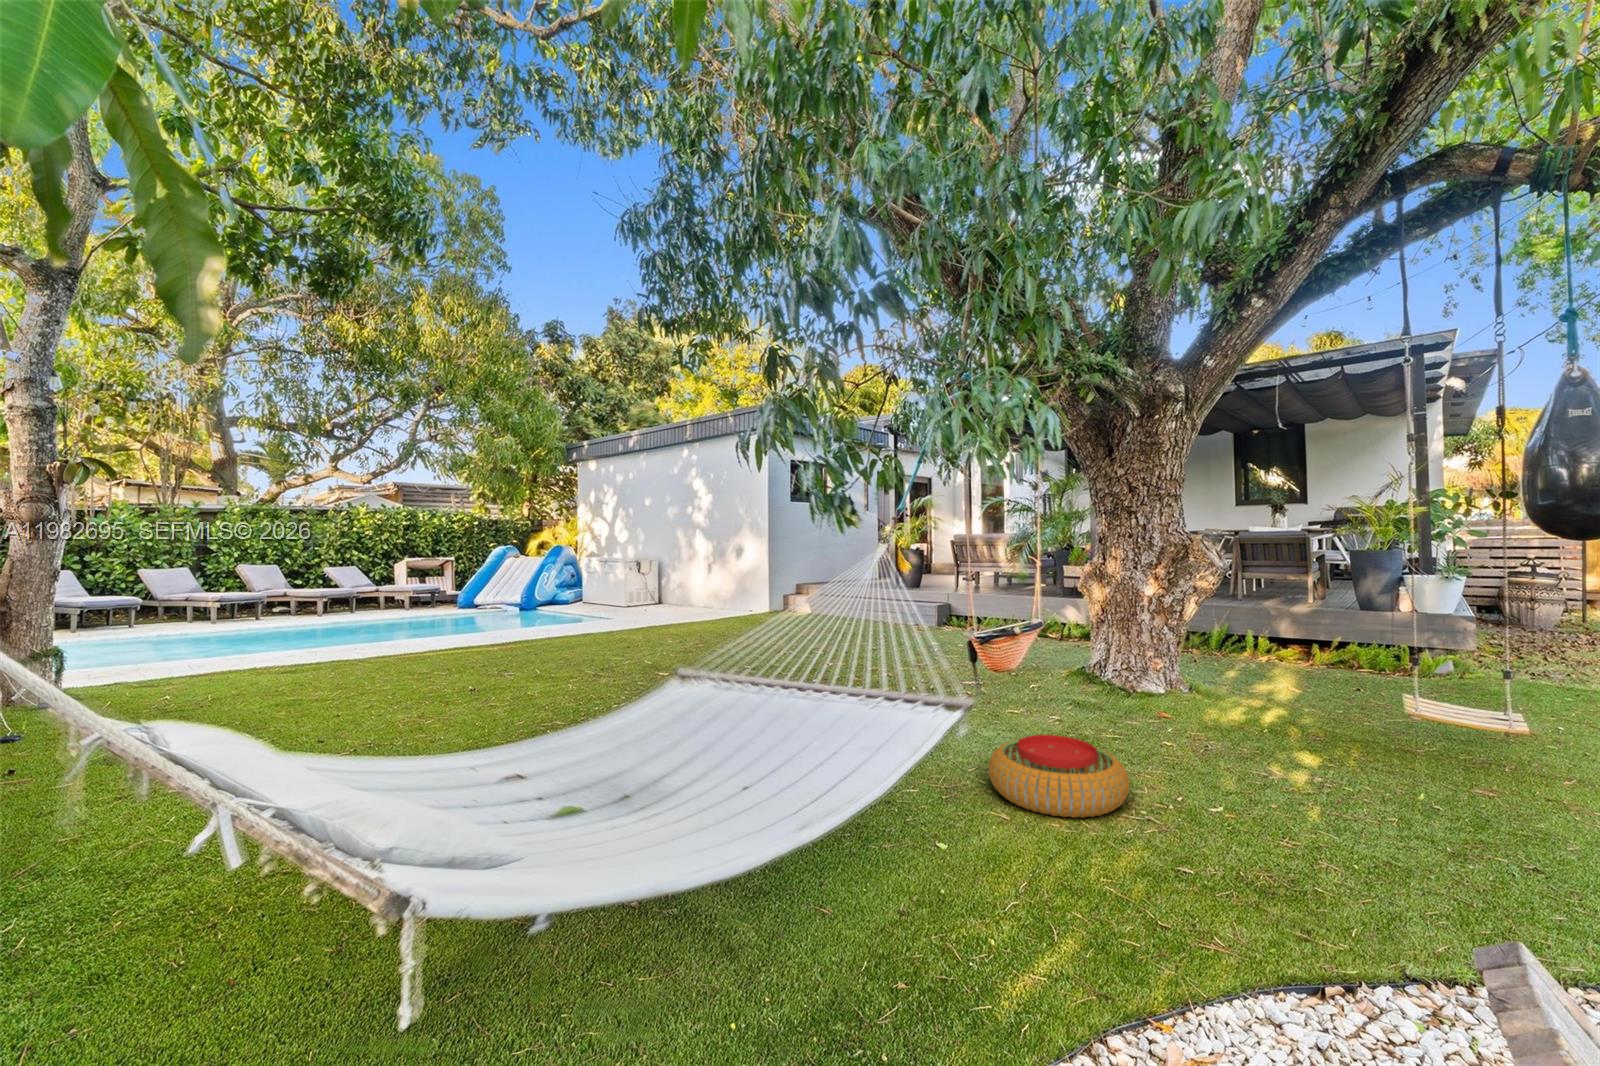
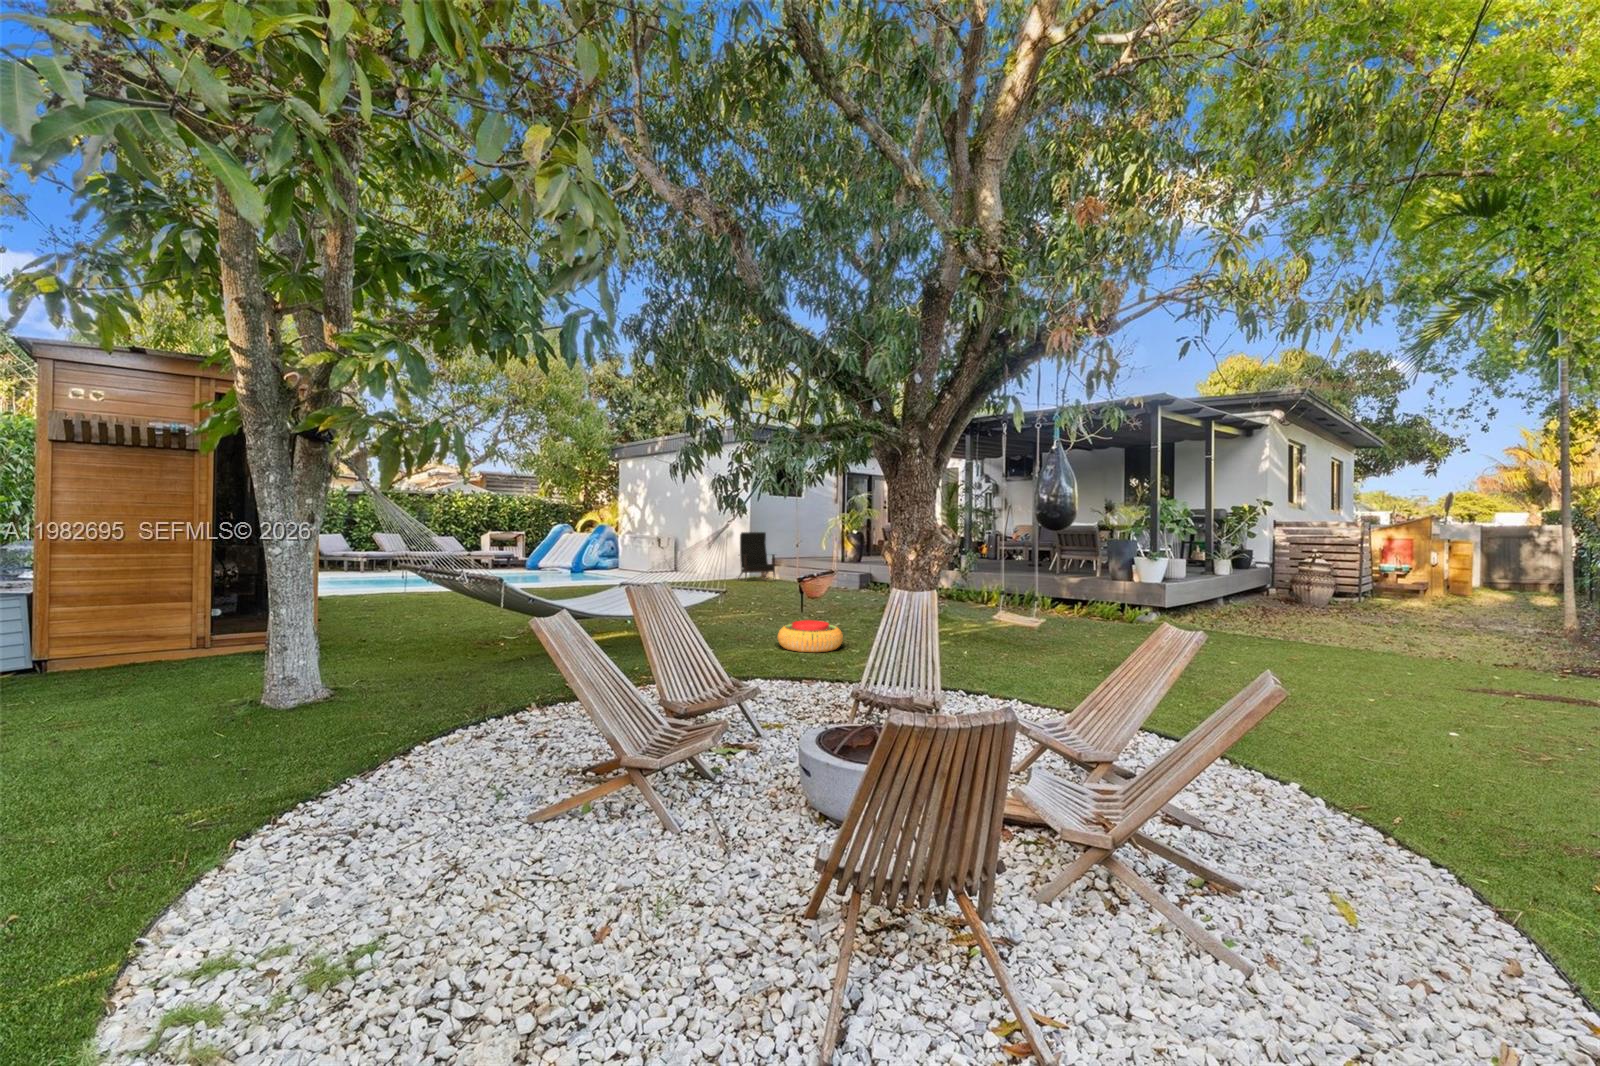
lounge chair: none [750,550,804,617] -> present [739,532,775,580]

